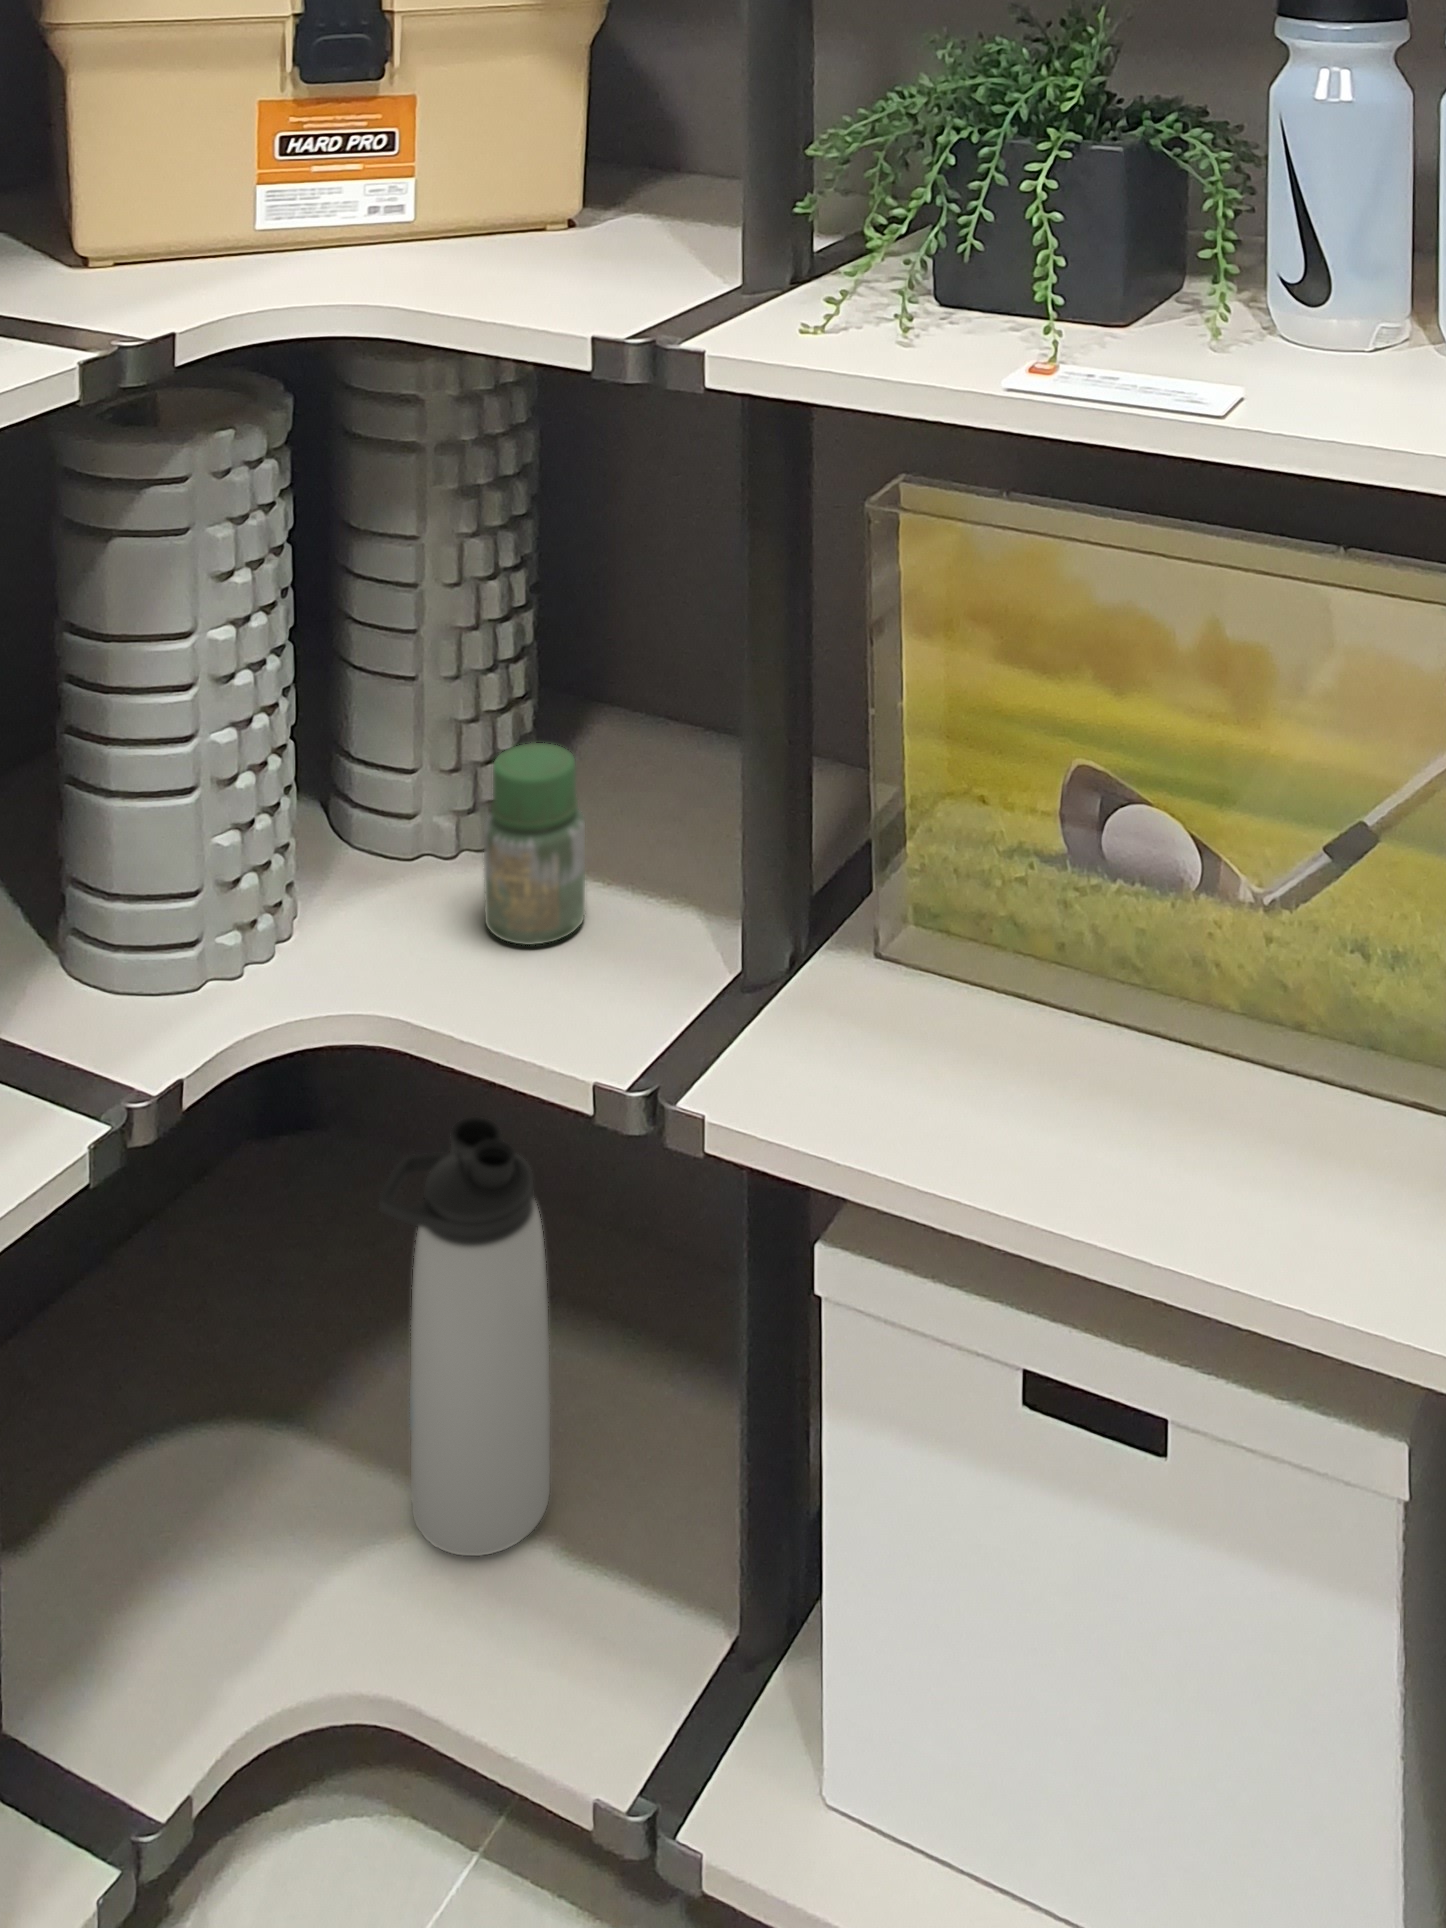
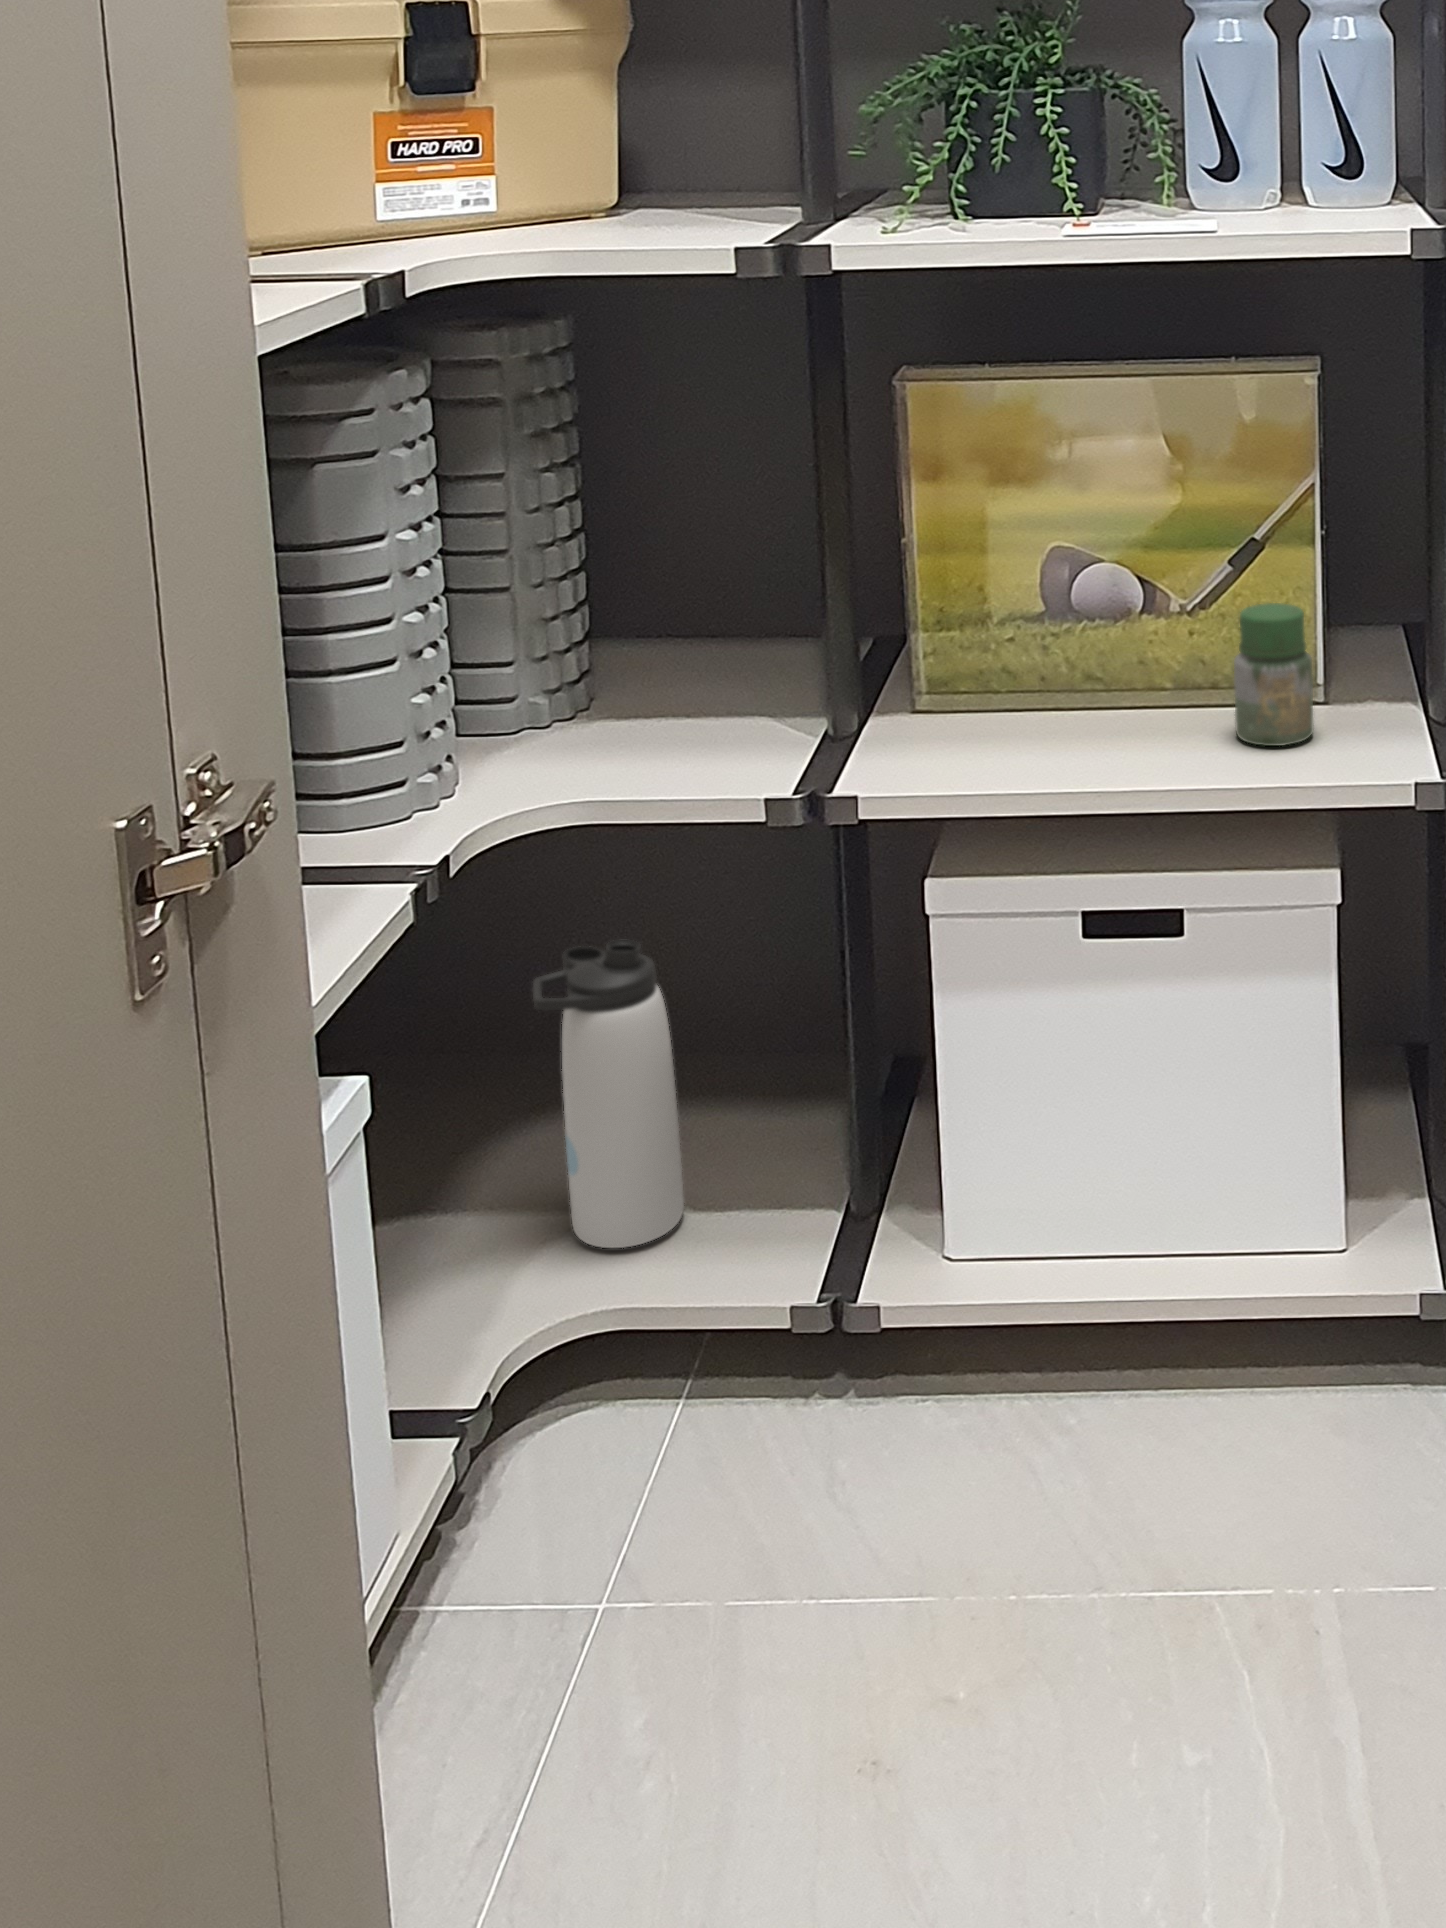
jar: present [484,743,585,945] -> present [1234,603,1314,746]

